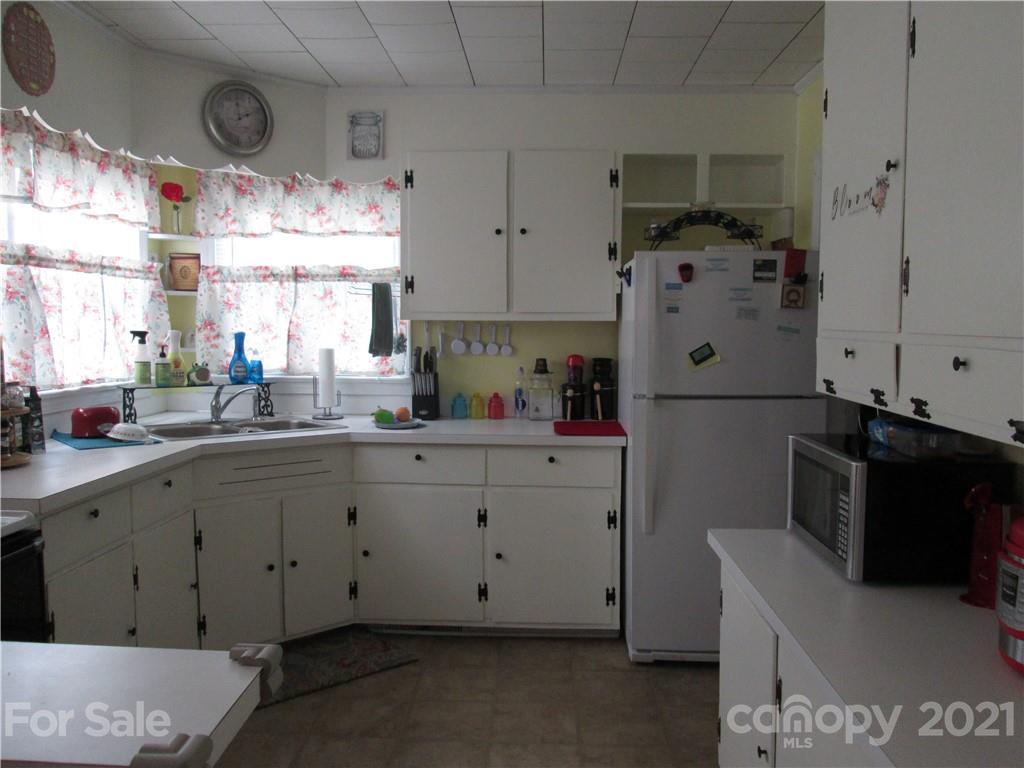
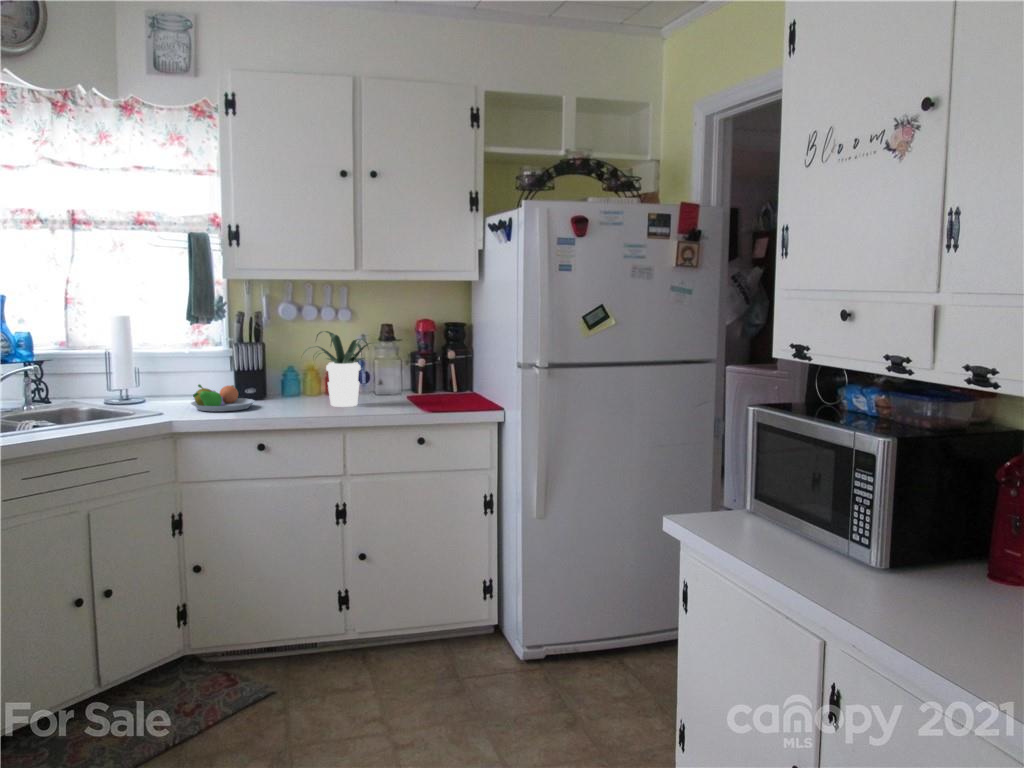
potted plant: none [456,363,532,428] -> present [304,331,371,407]

